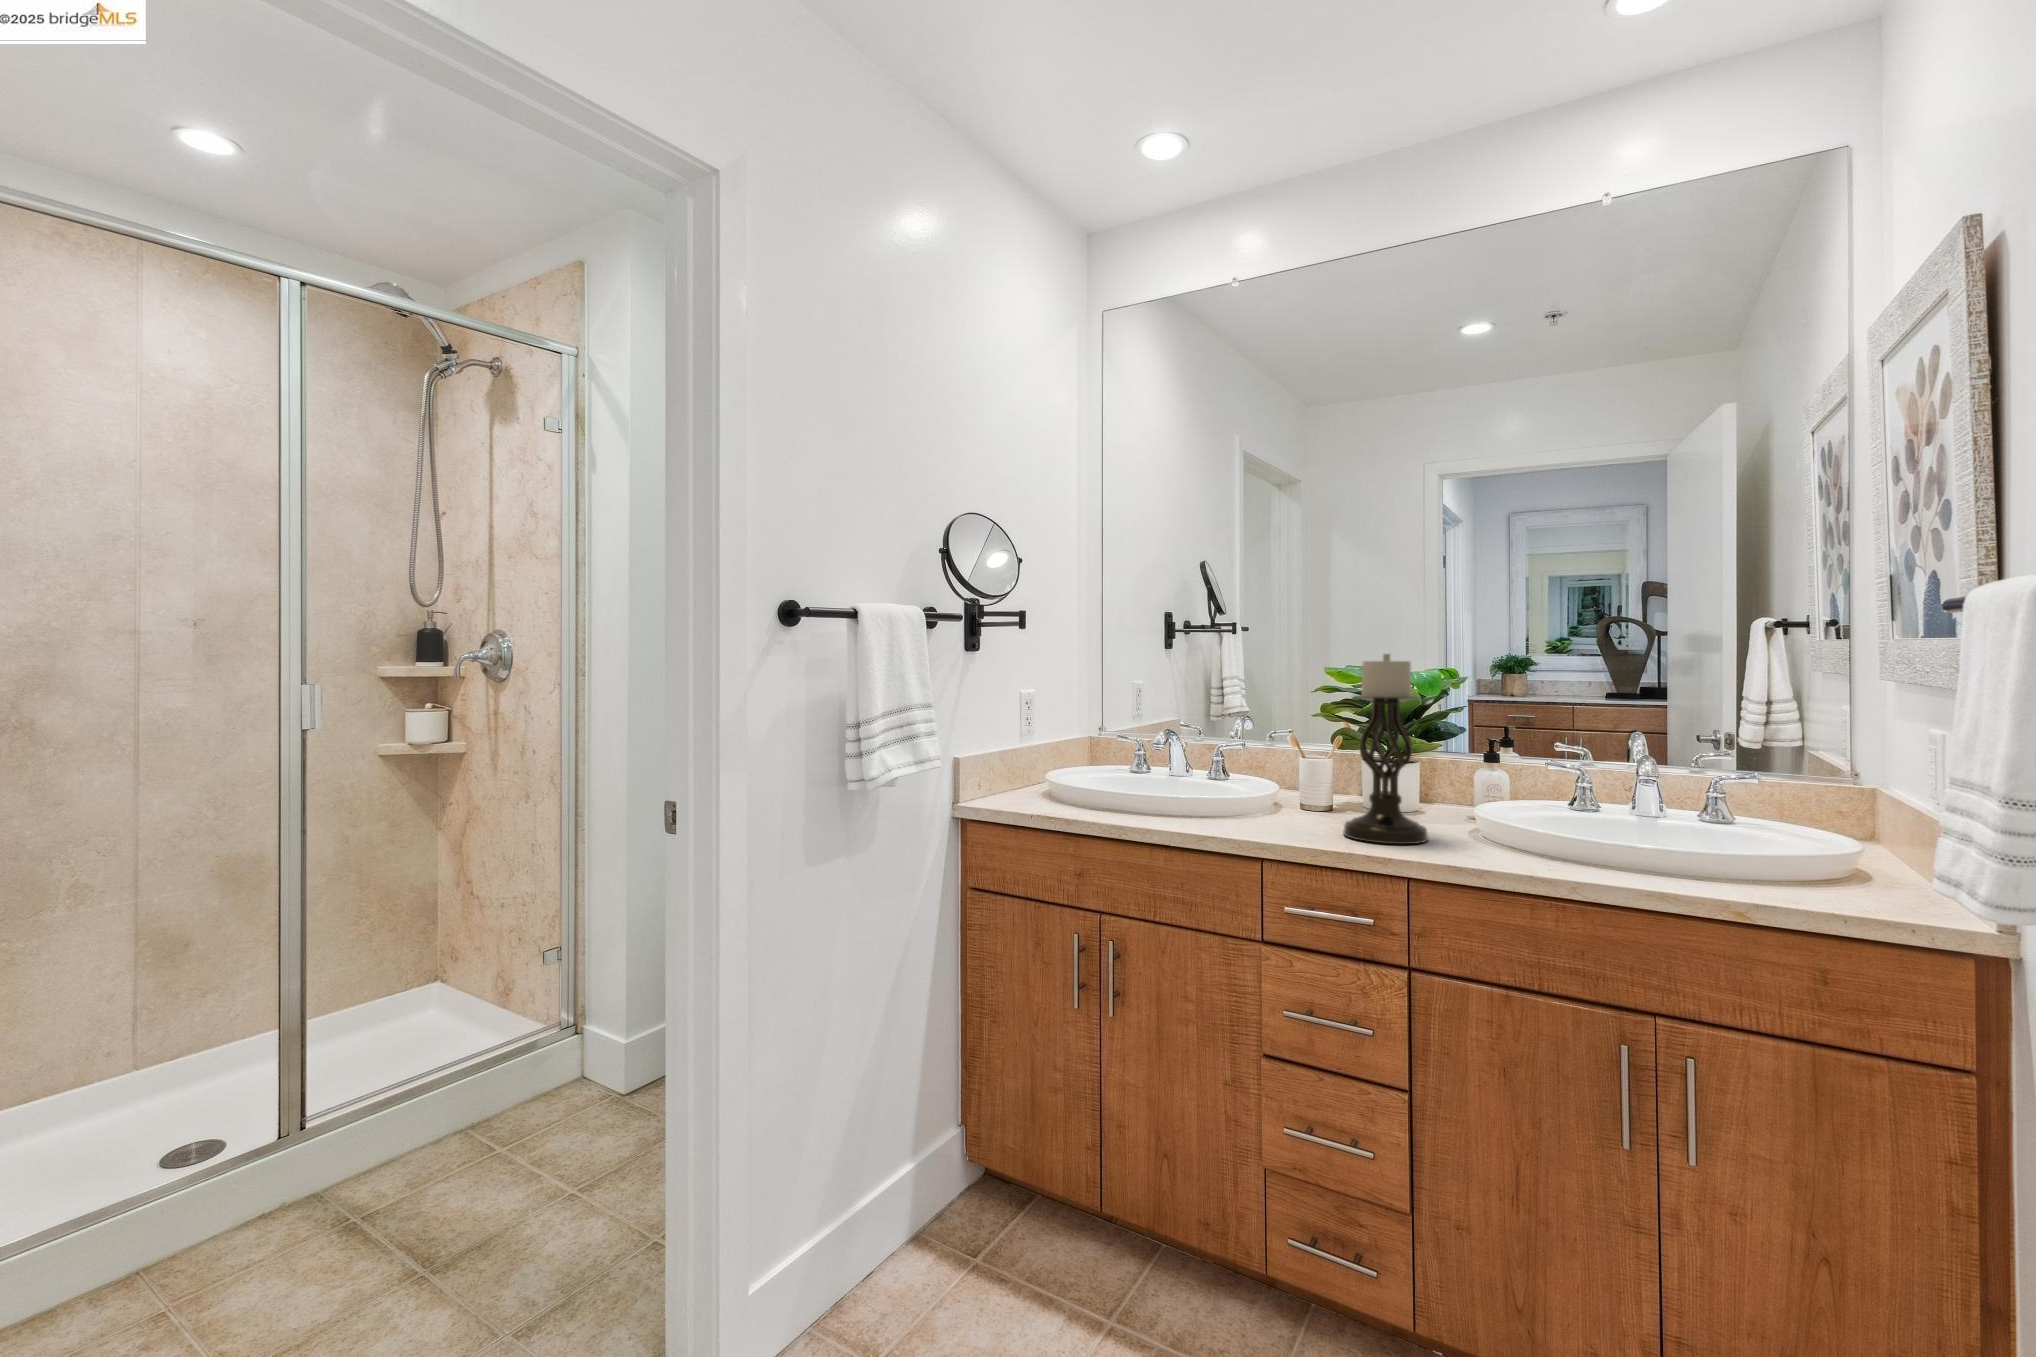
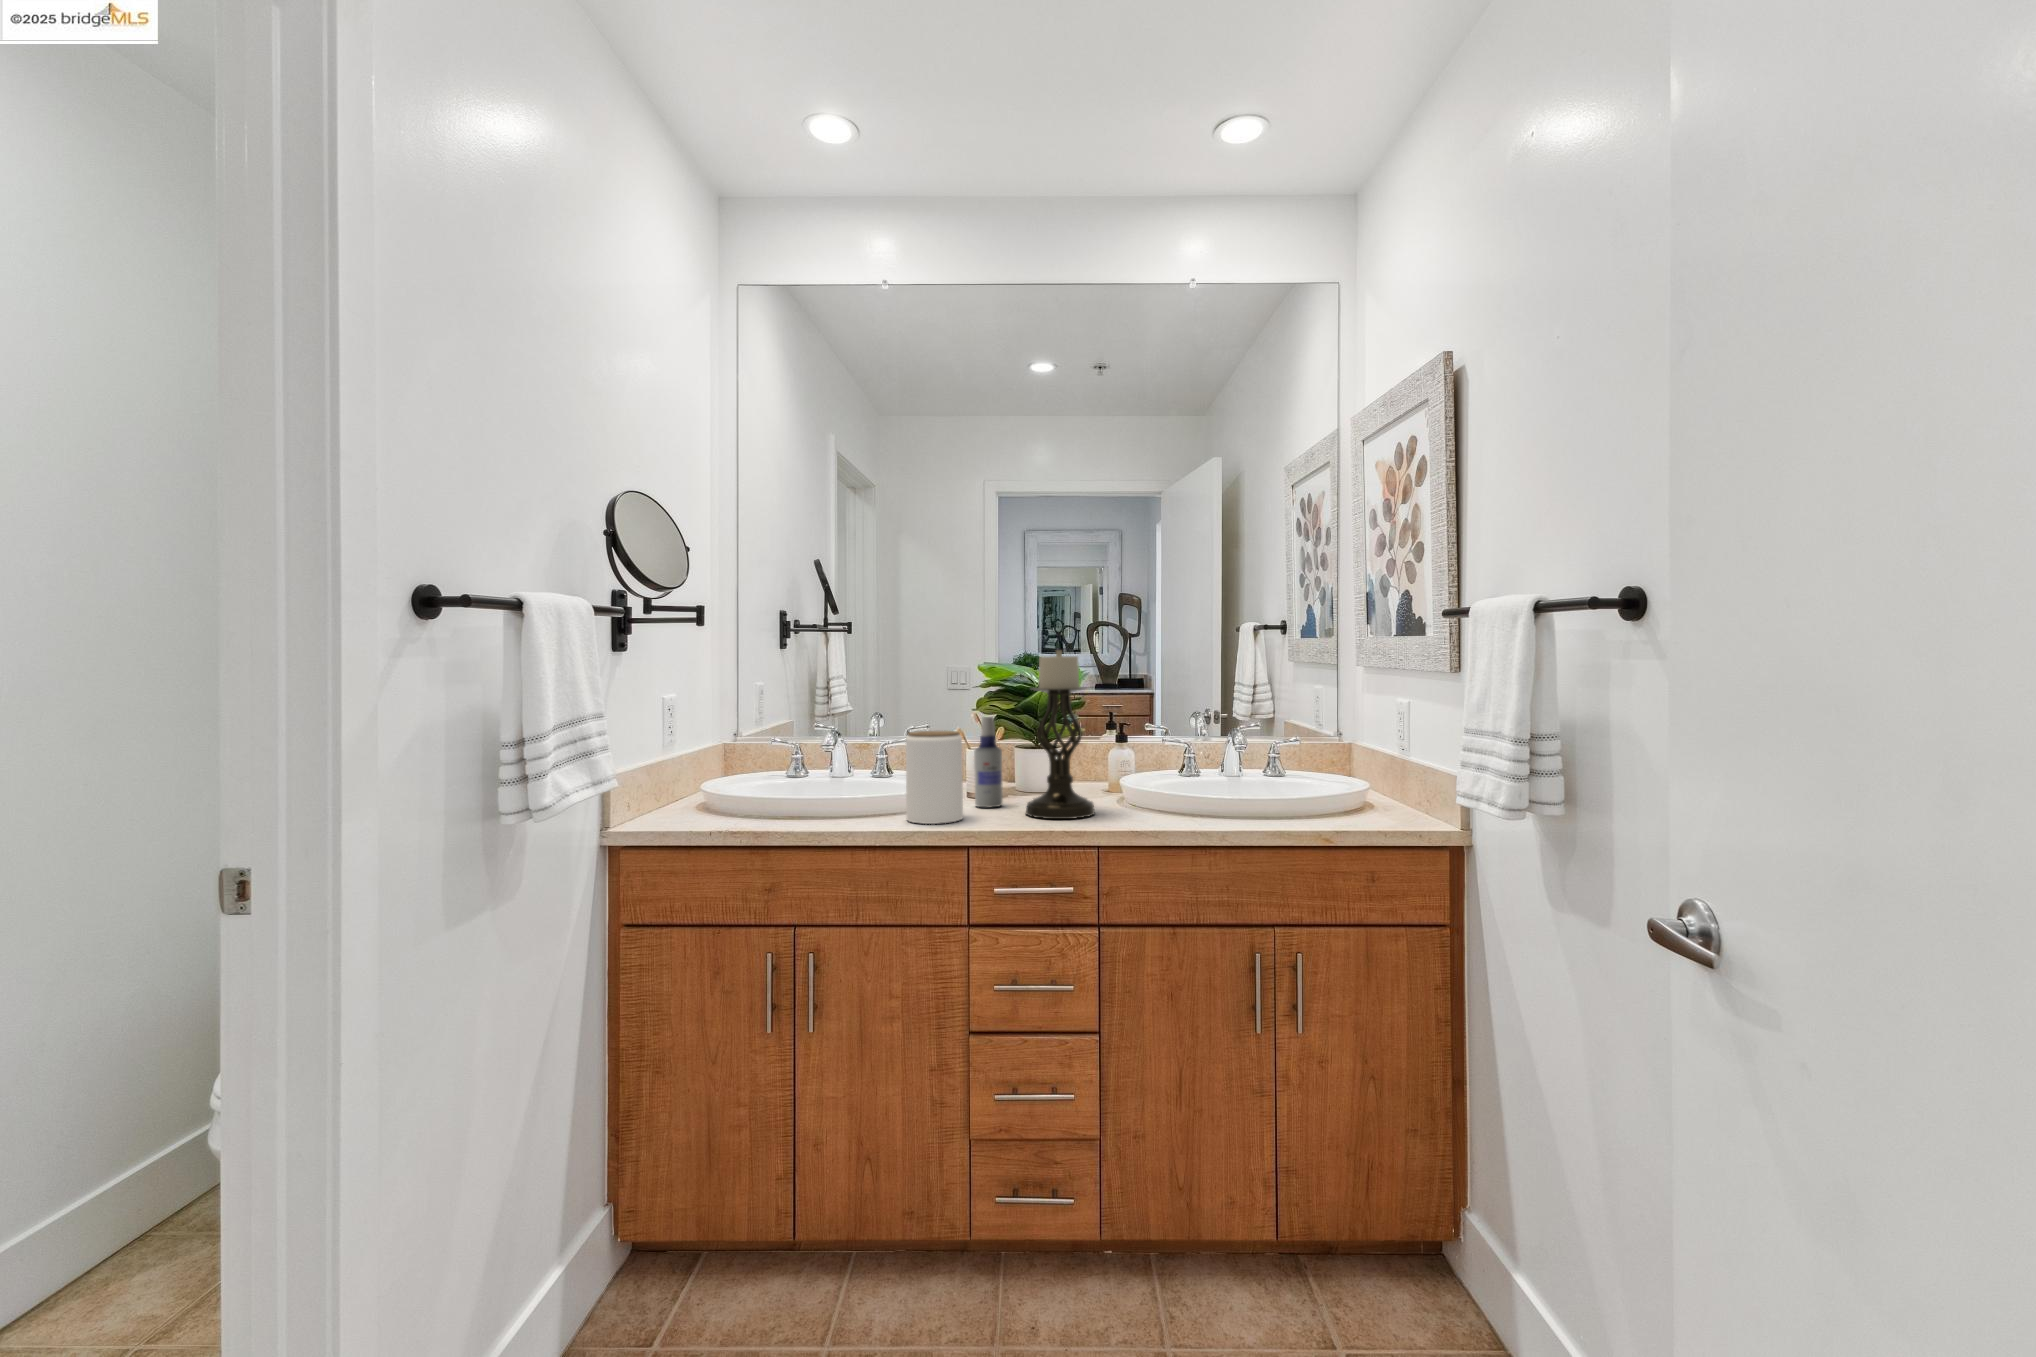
spray bottle: none [1300,725,1331,822] -> present [974,717,1003,807]
jar: none [1211,736,1272,832] -> present [905,731,963,824]

